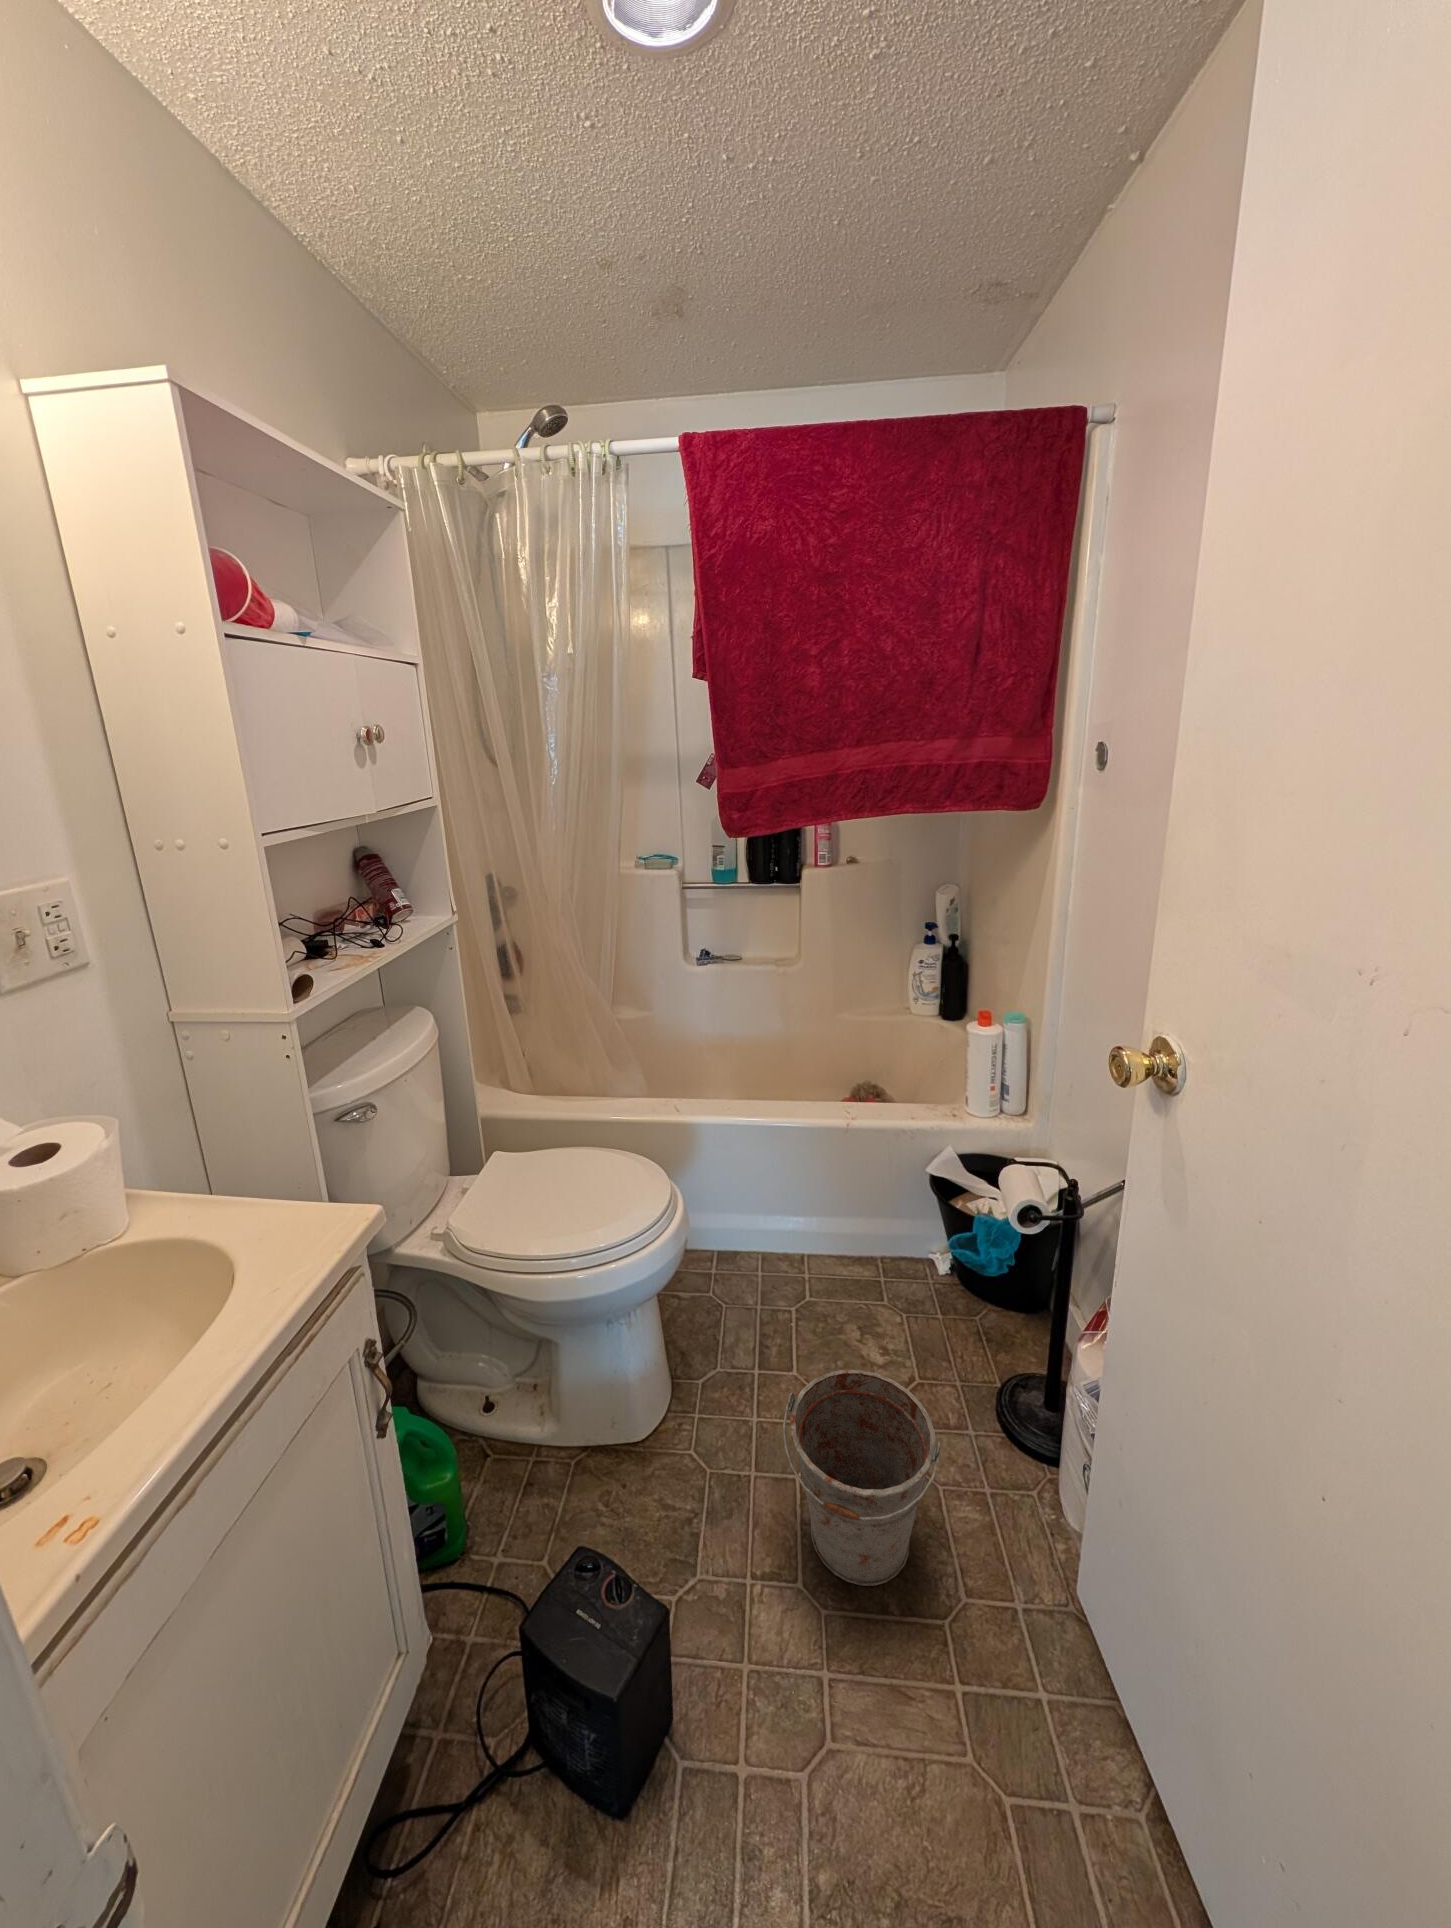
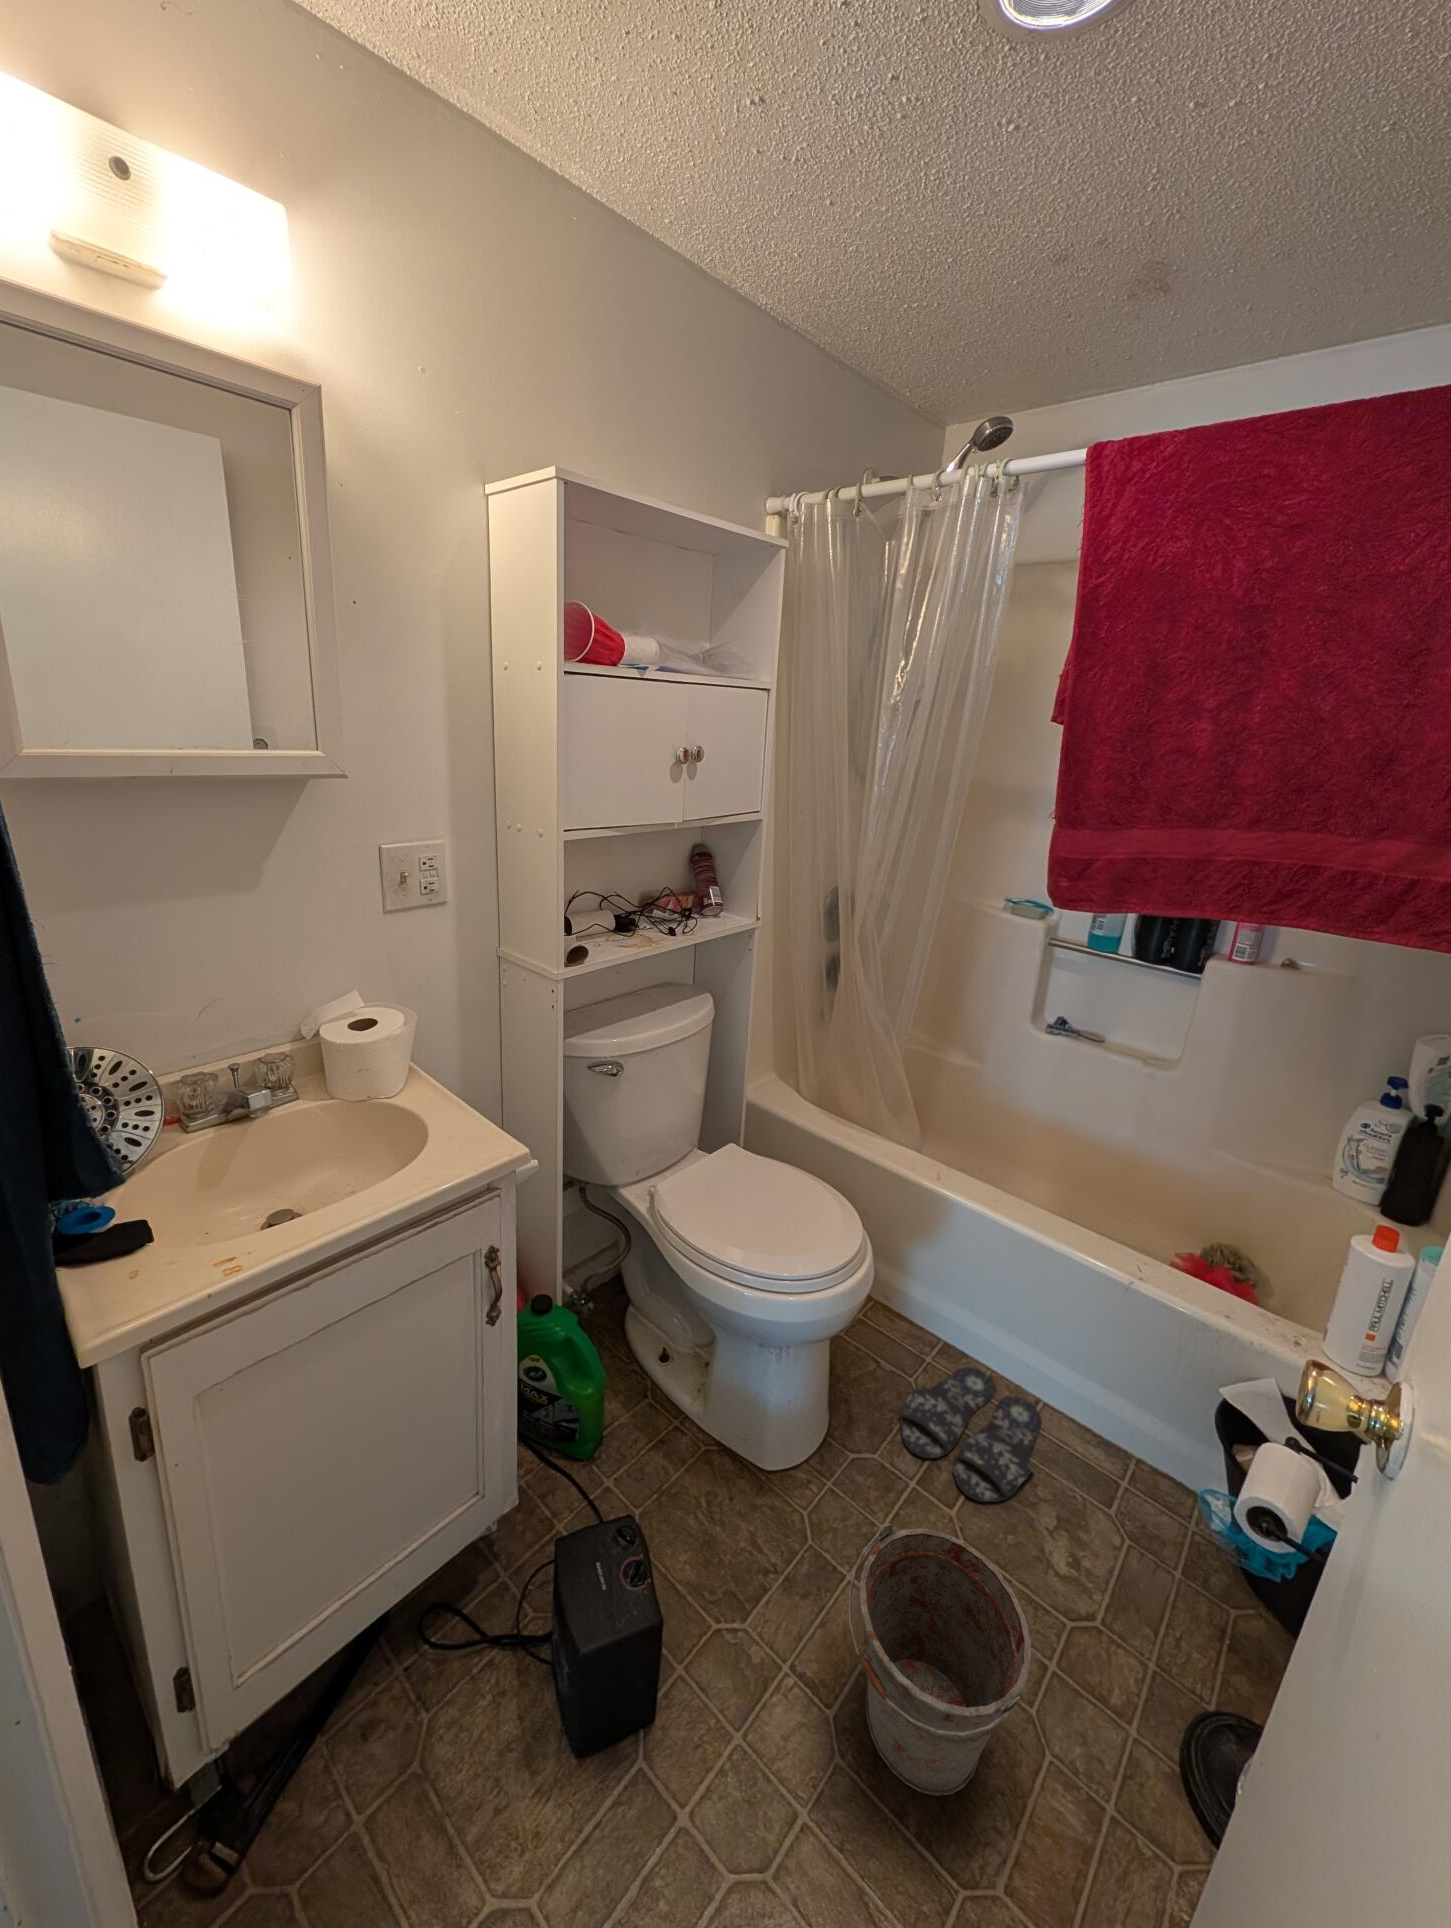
slippers: none [718,1258,830,1354] -> present [900,1367,1041,1502]

